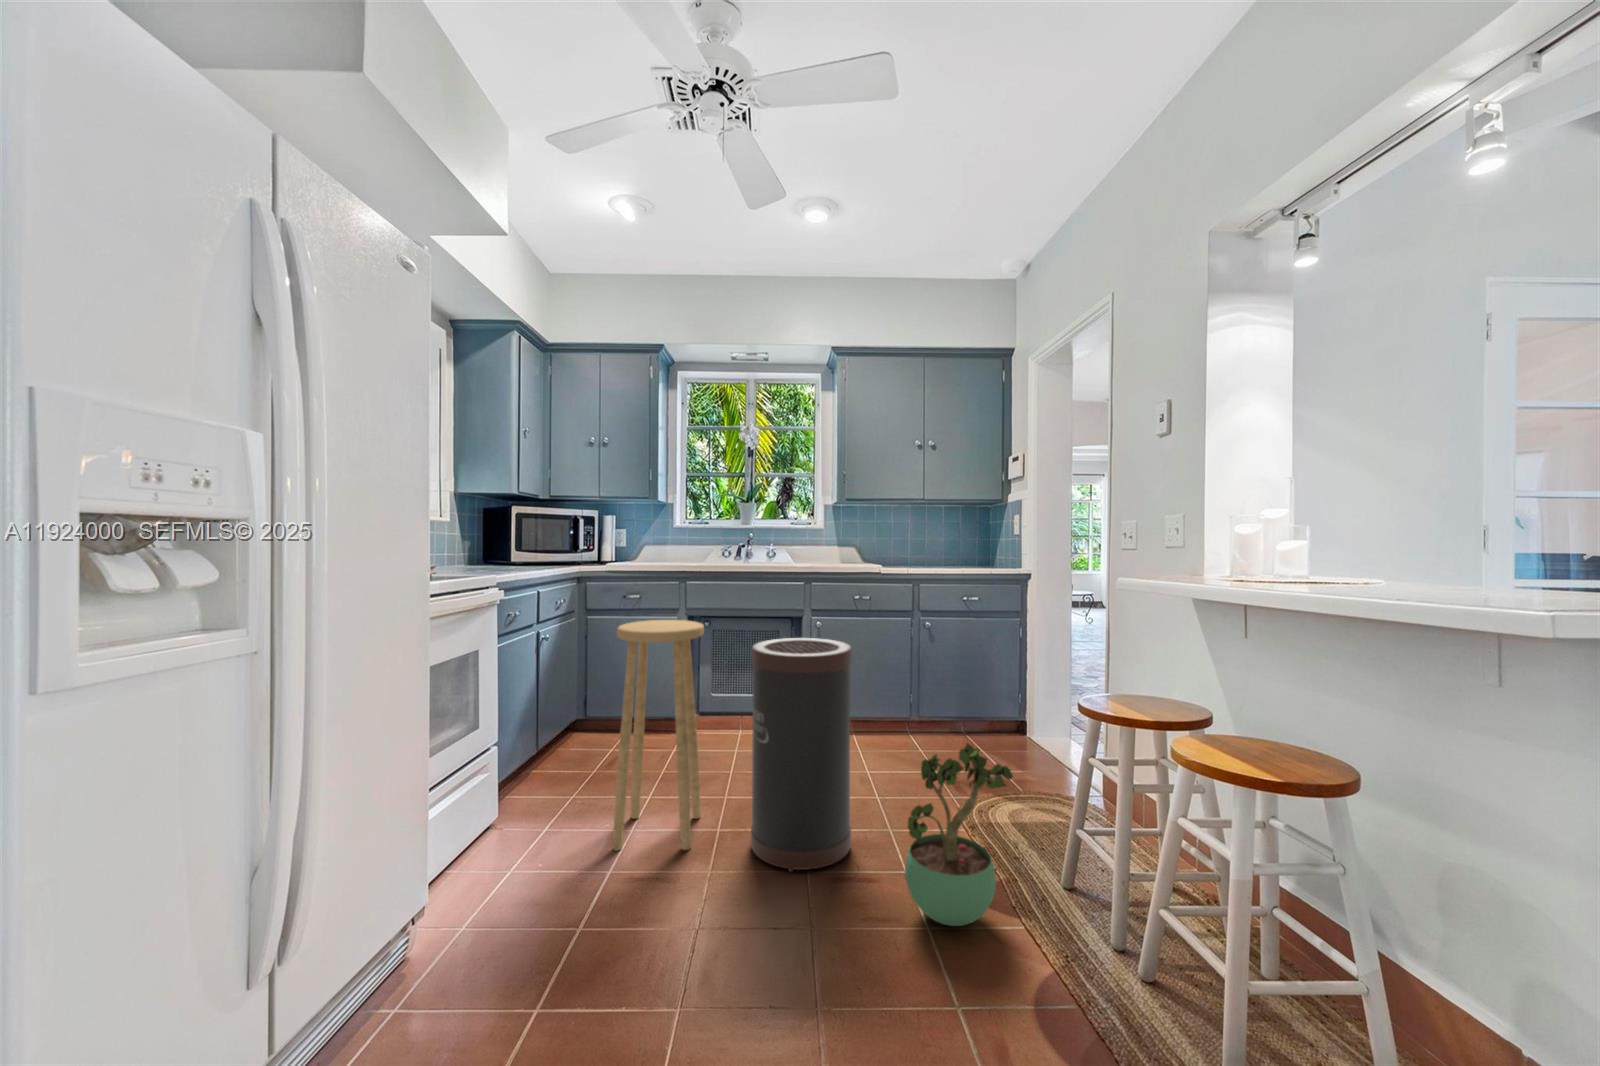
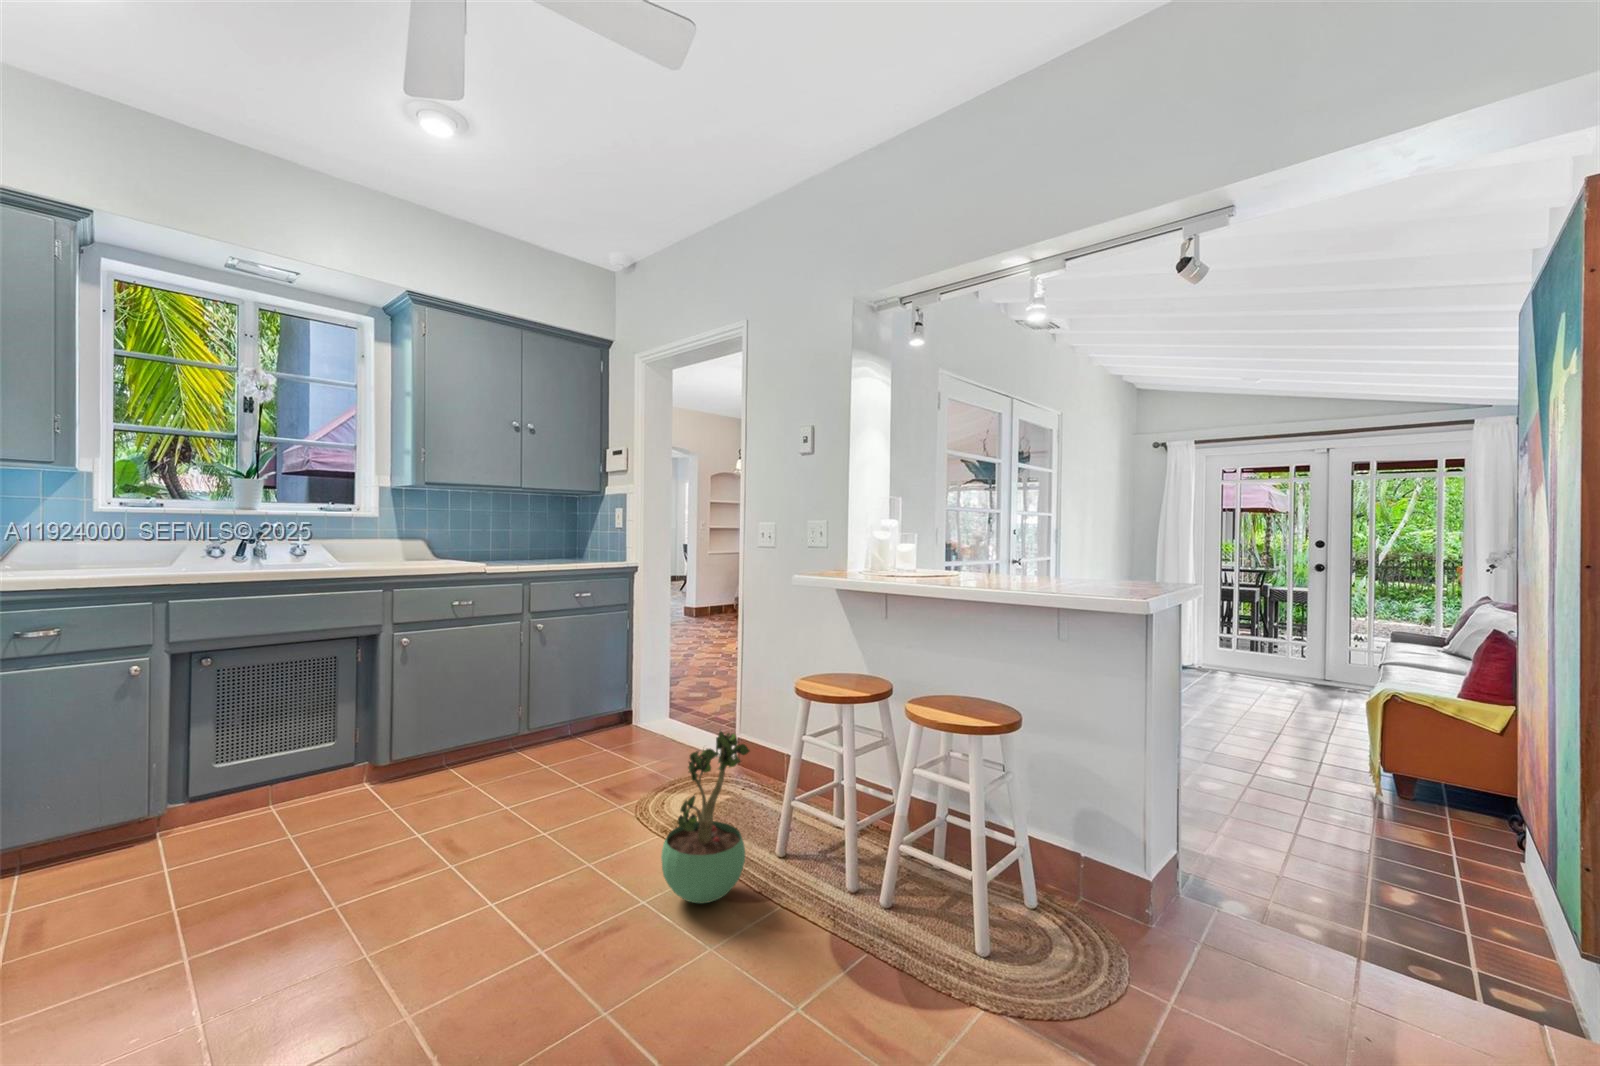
stool: present [613,620,704,851] -> none [202,654,361,1019]
trash can: present [751,638,852,872] -> none [440,655,572,931]

